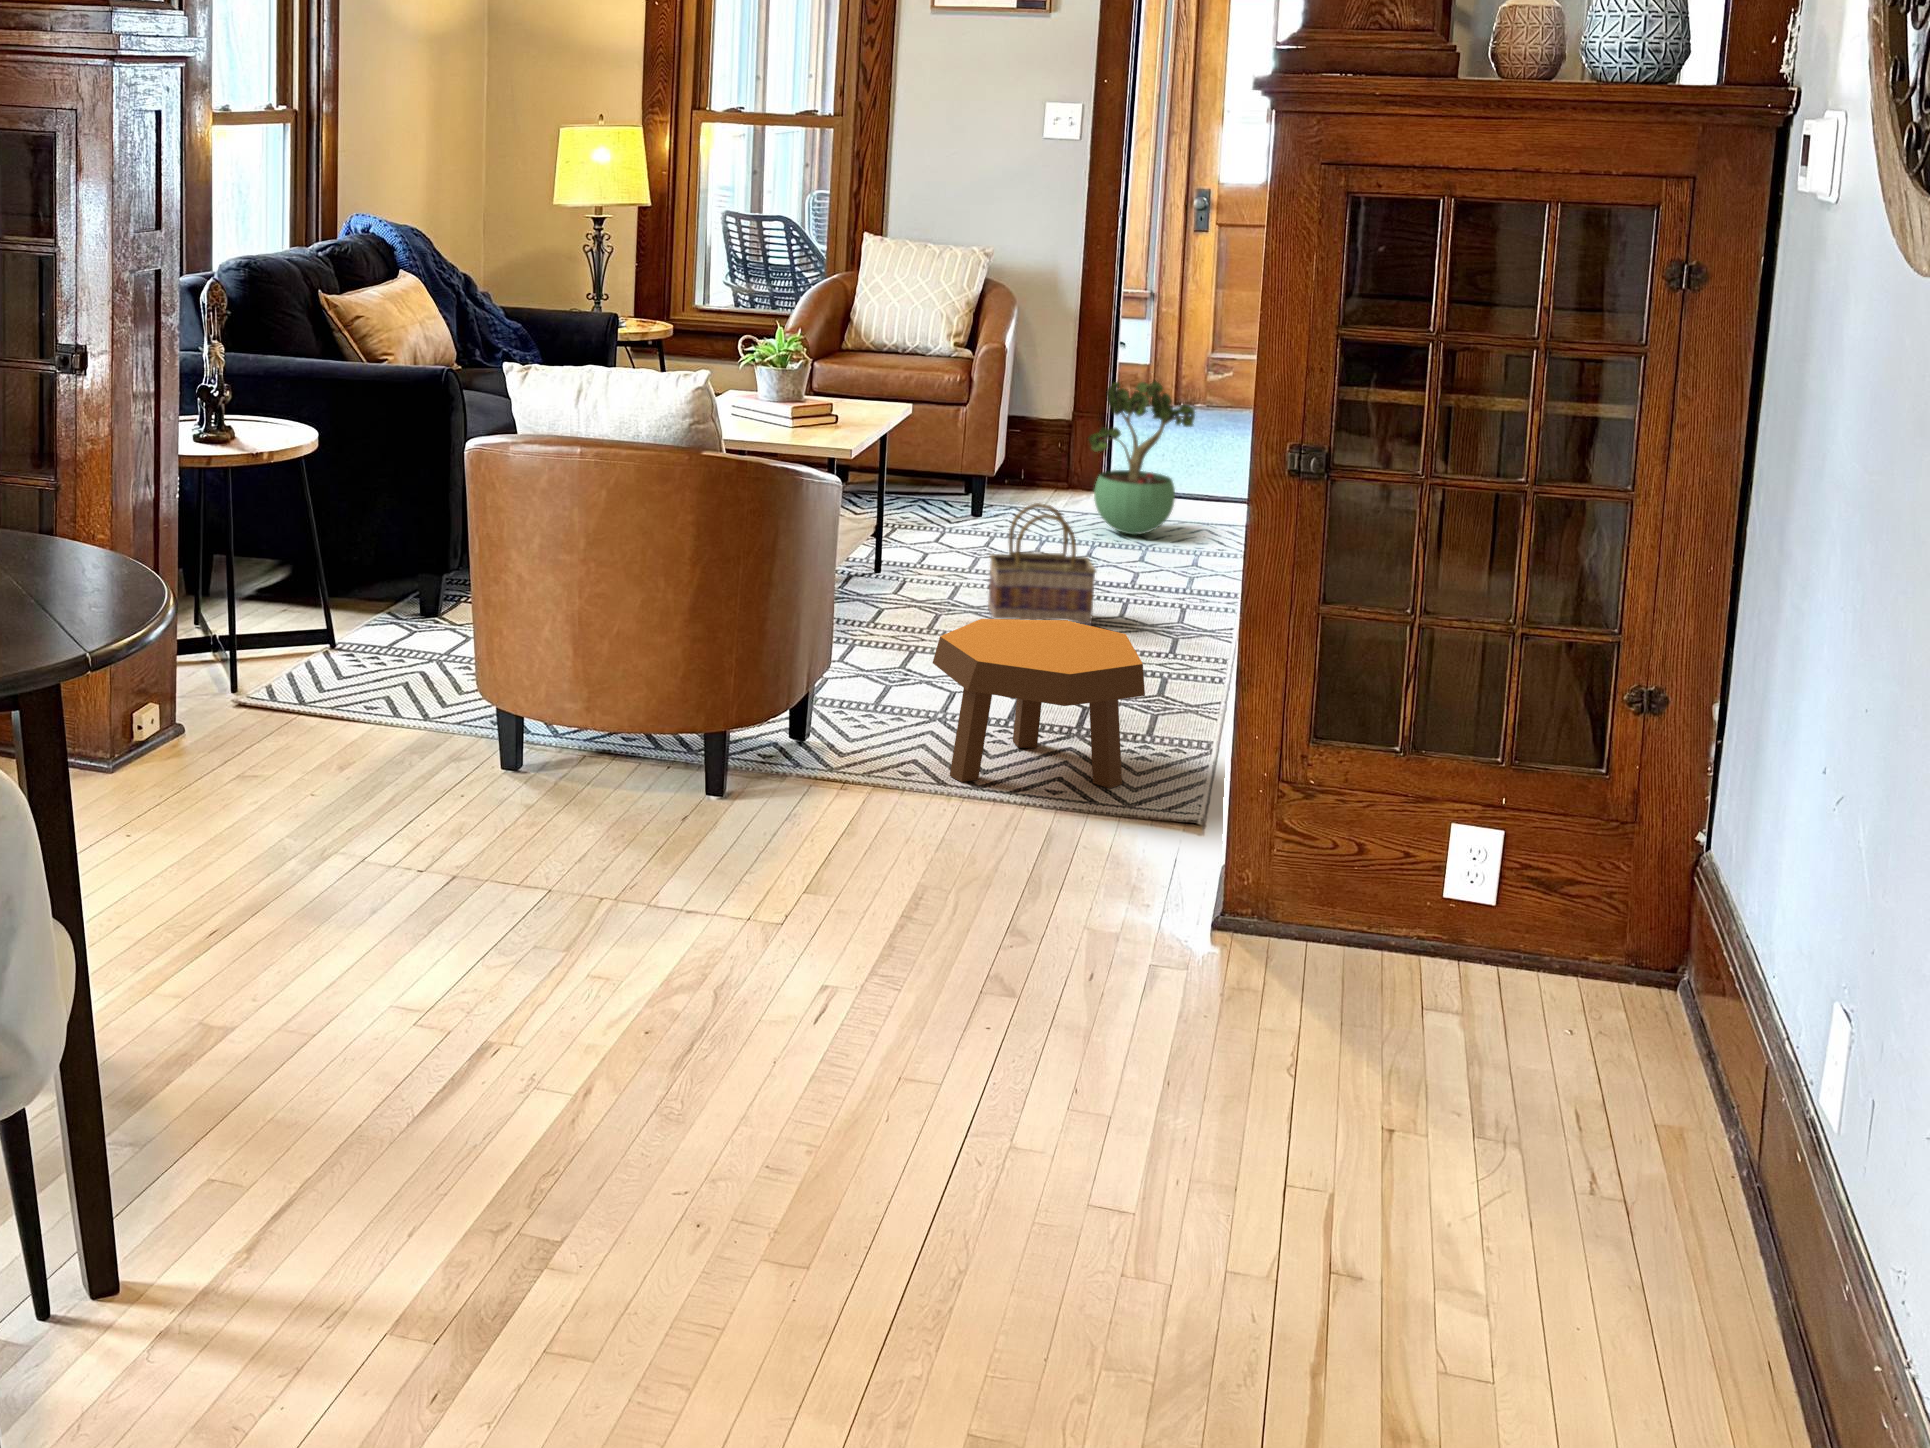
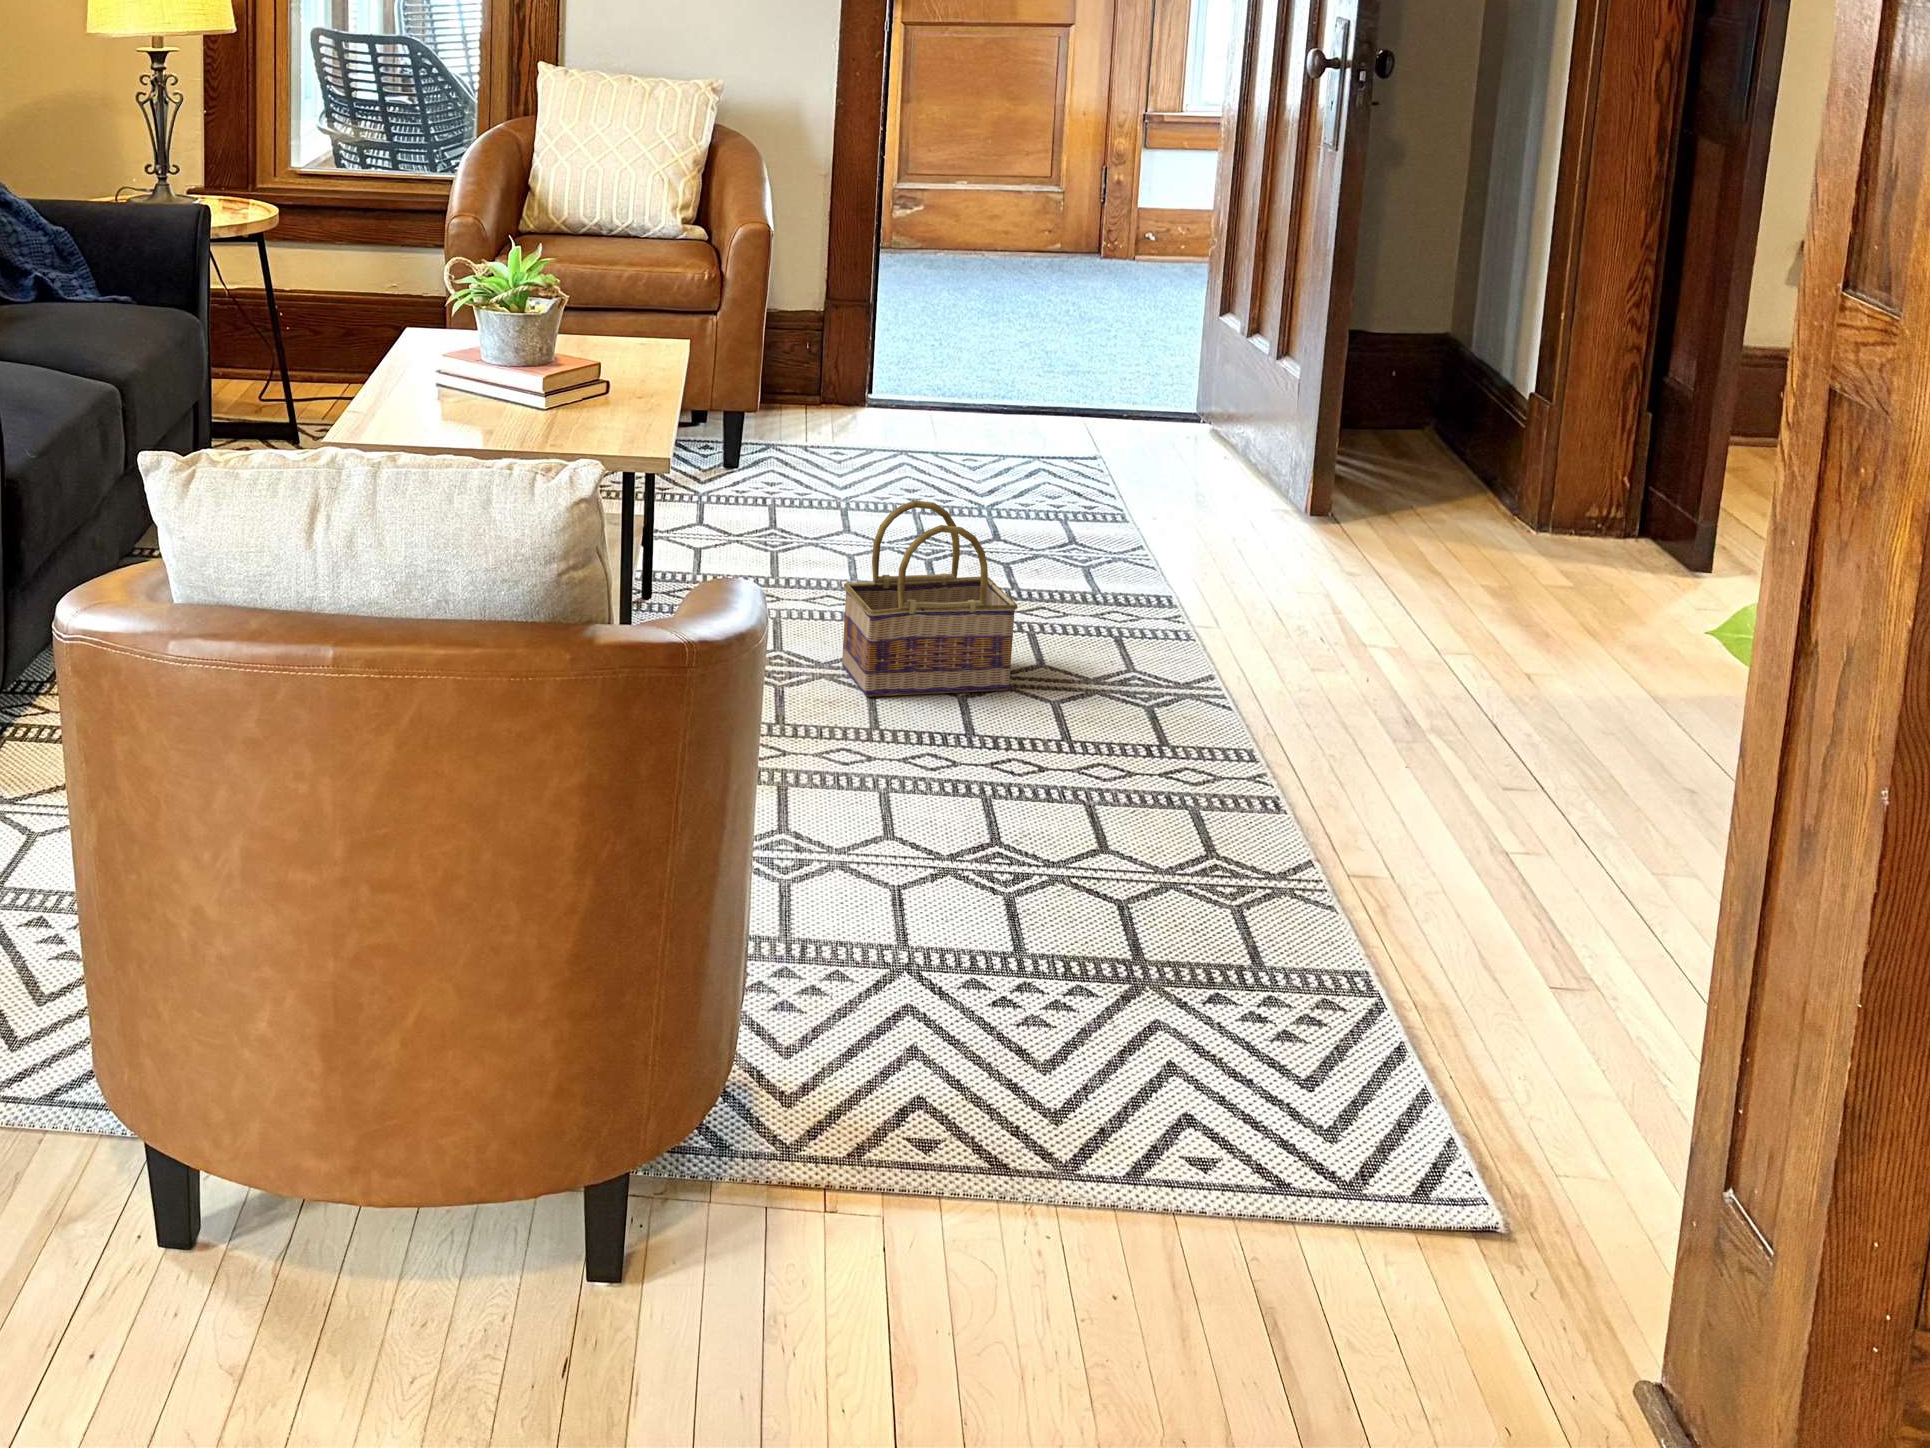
potted plant: present [1088,380,1195,535] -> none [891,269,1043,487]
footstool: present [933,619,1145,788] -> none [942,791,1353,1154]

